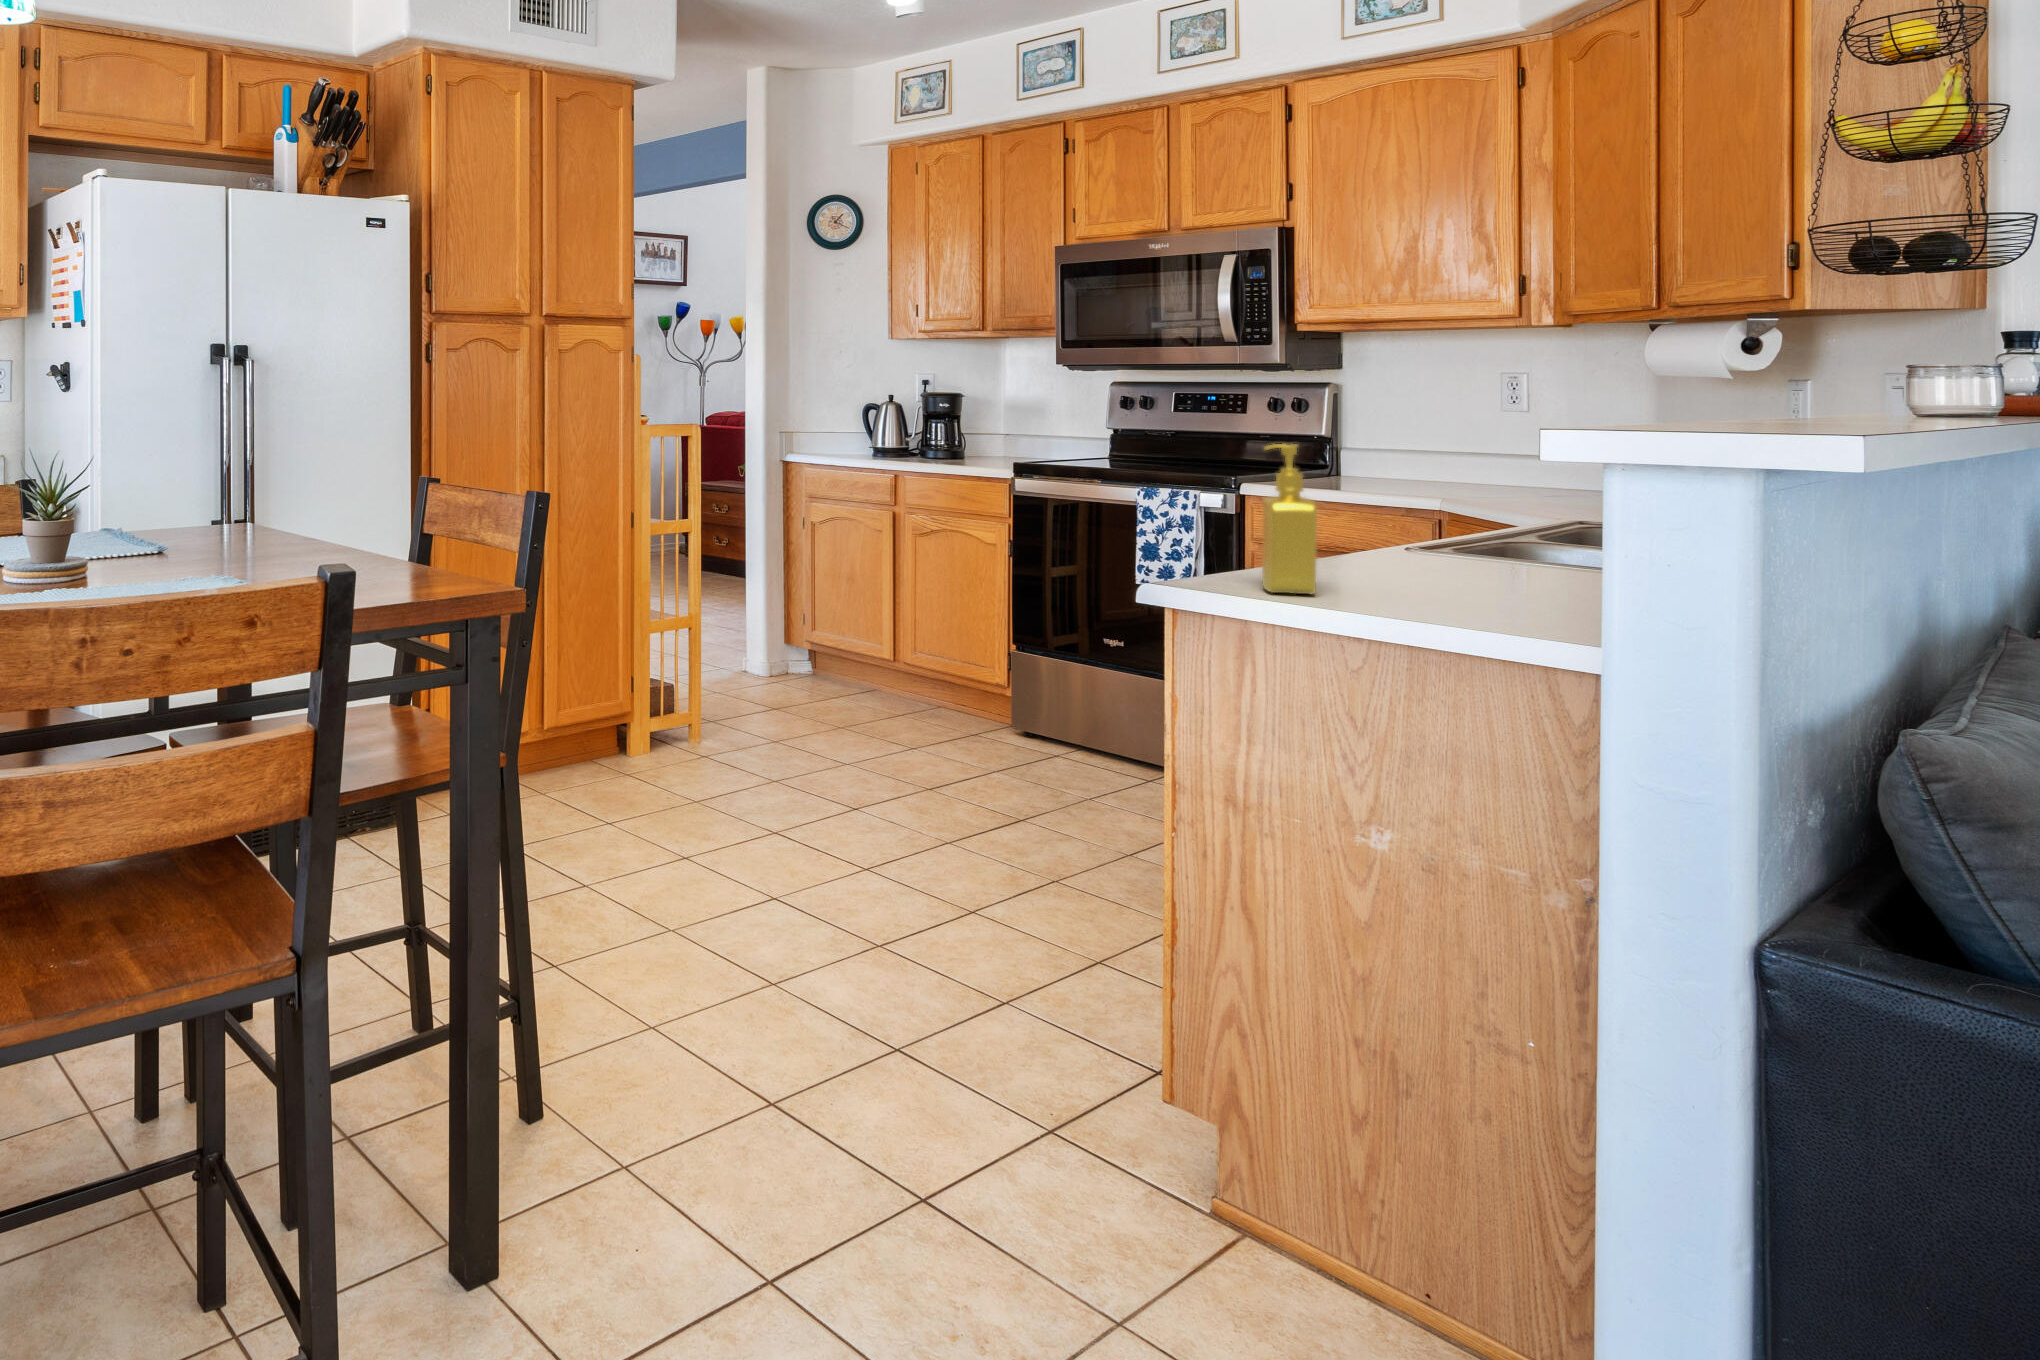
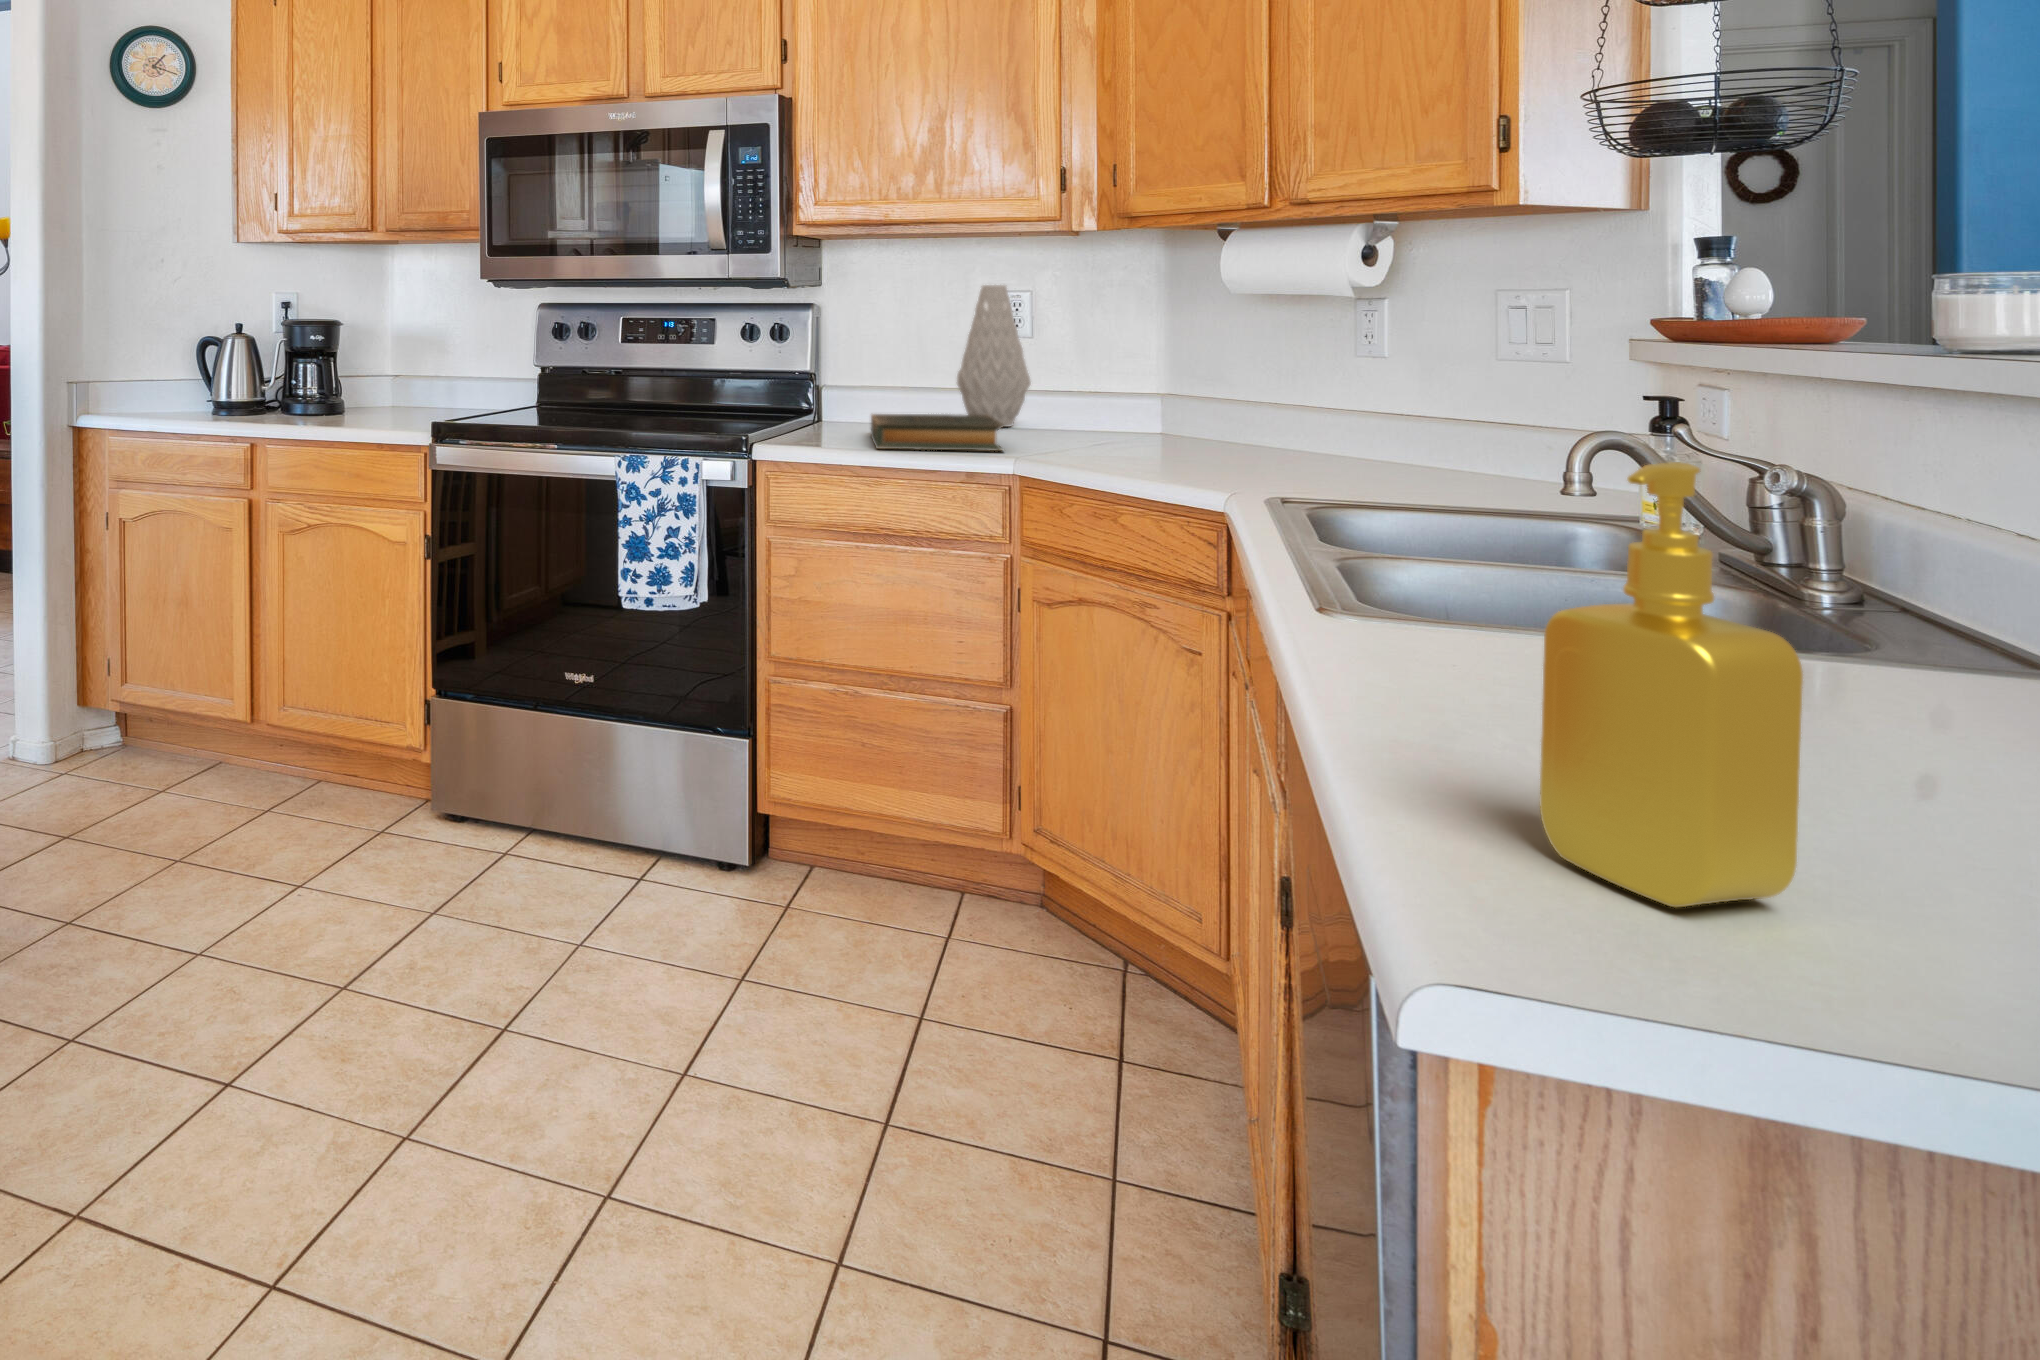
vase: none [1451,364,1523,479] -> present [957,285,1031,427]
hardback book: none [1329,464,1454,491] -> present [871,414,1005,451]

